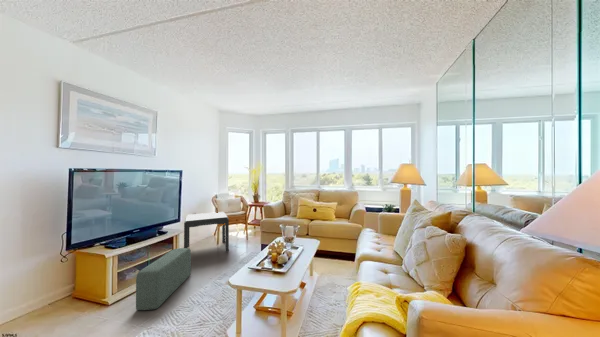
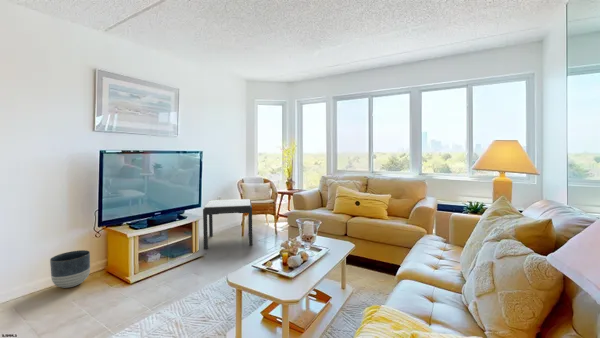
pouf: present [136,248,191,310] -> none [145,237,206,299]
planter: none [18,272,67,315] -> present [50,250,90,288]

